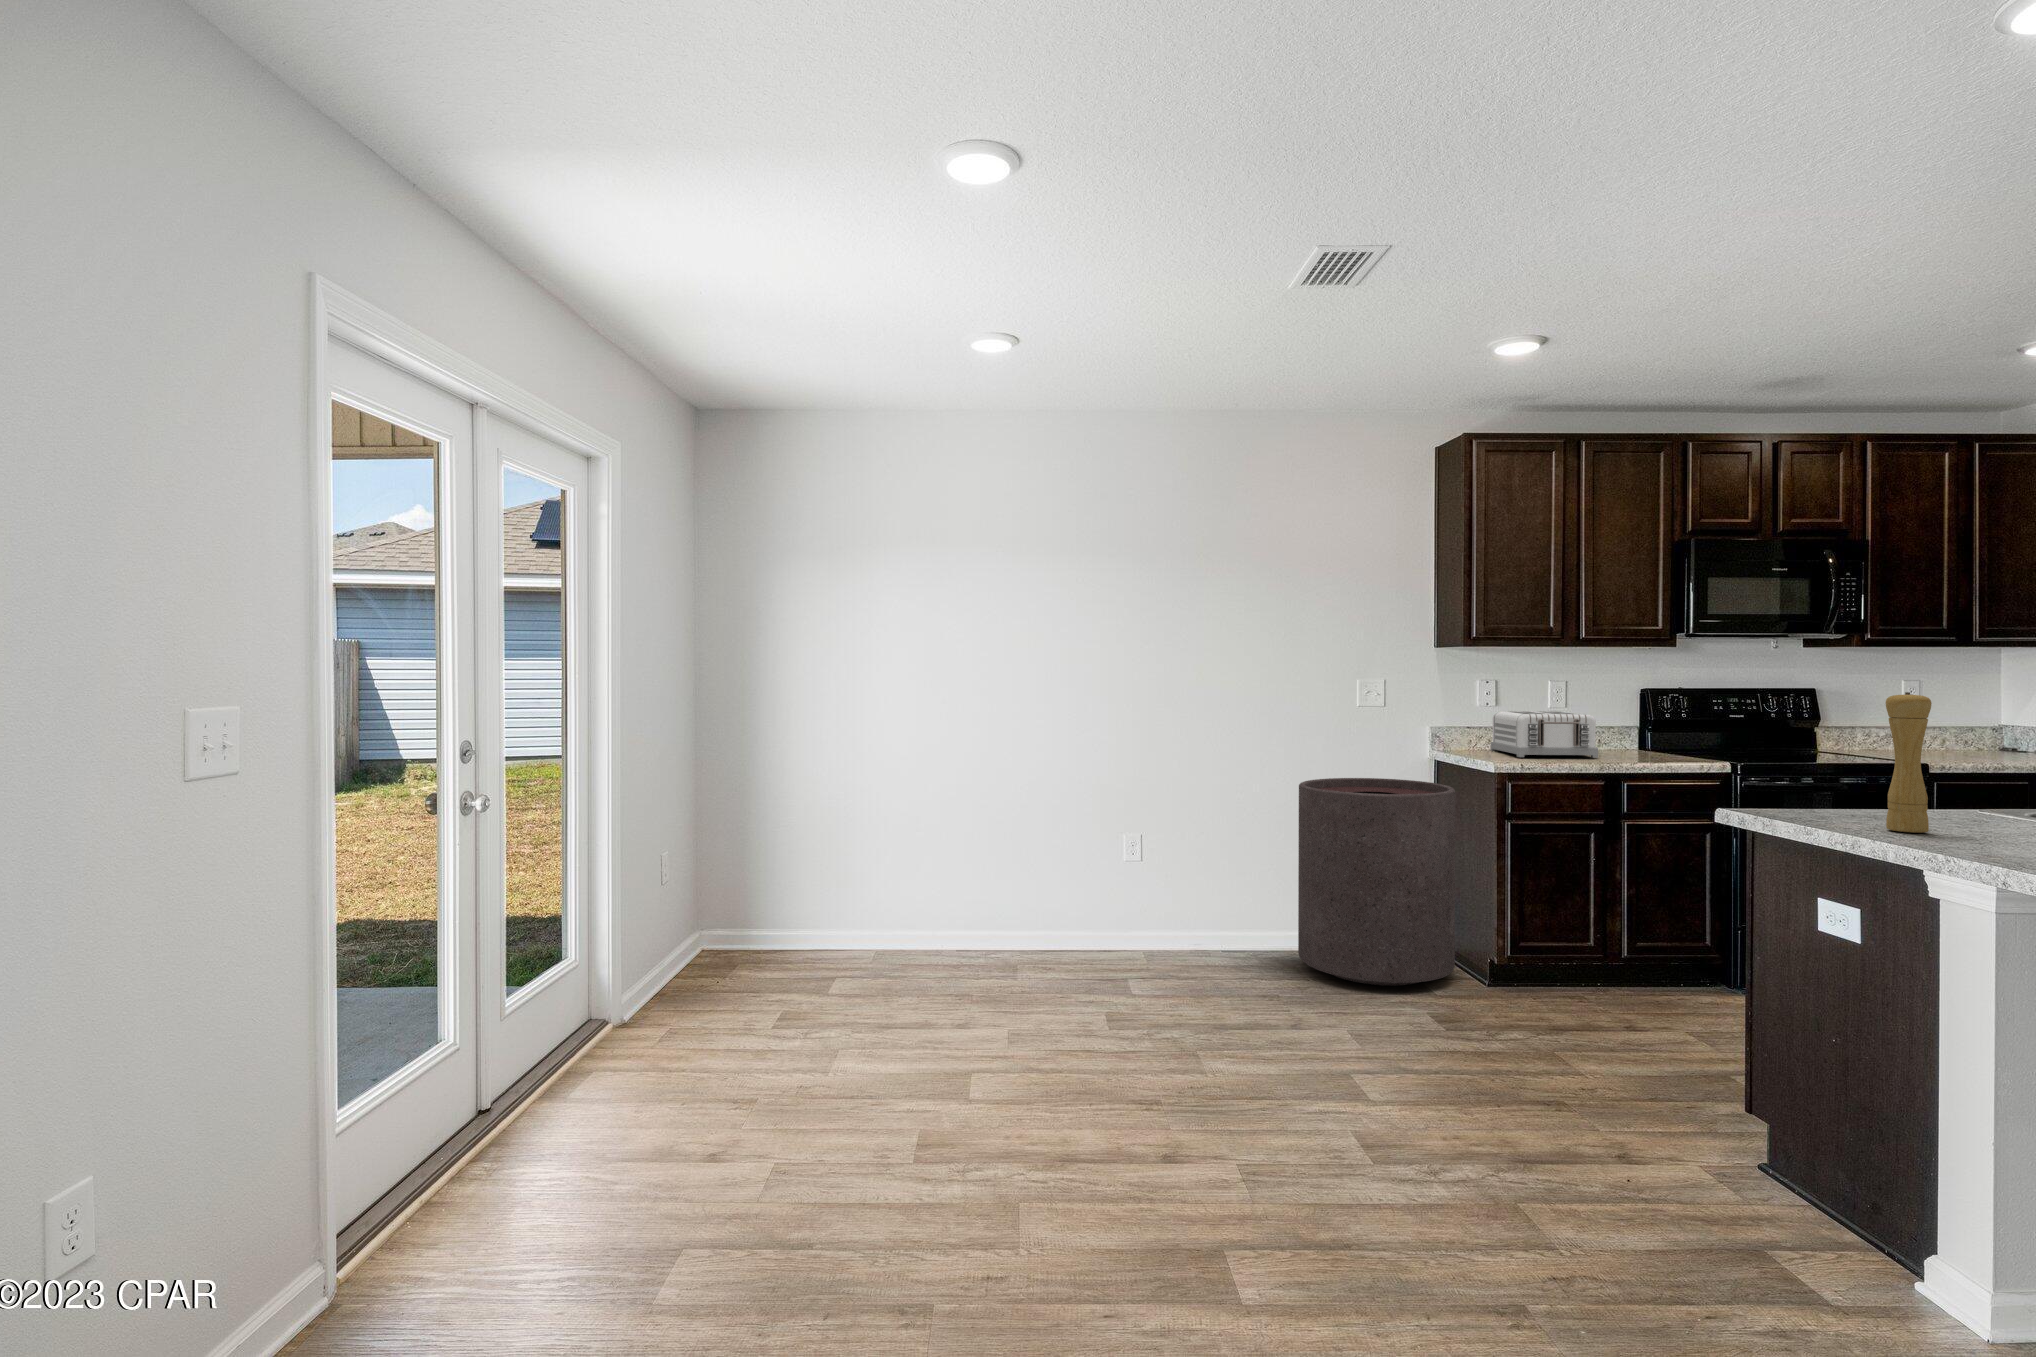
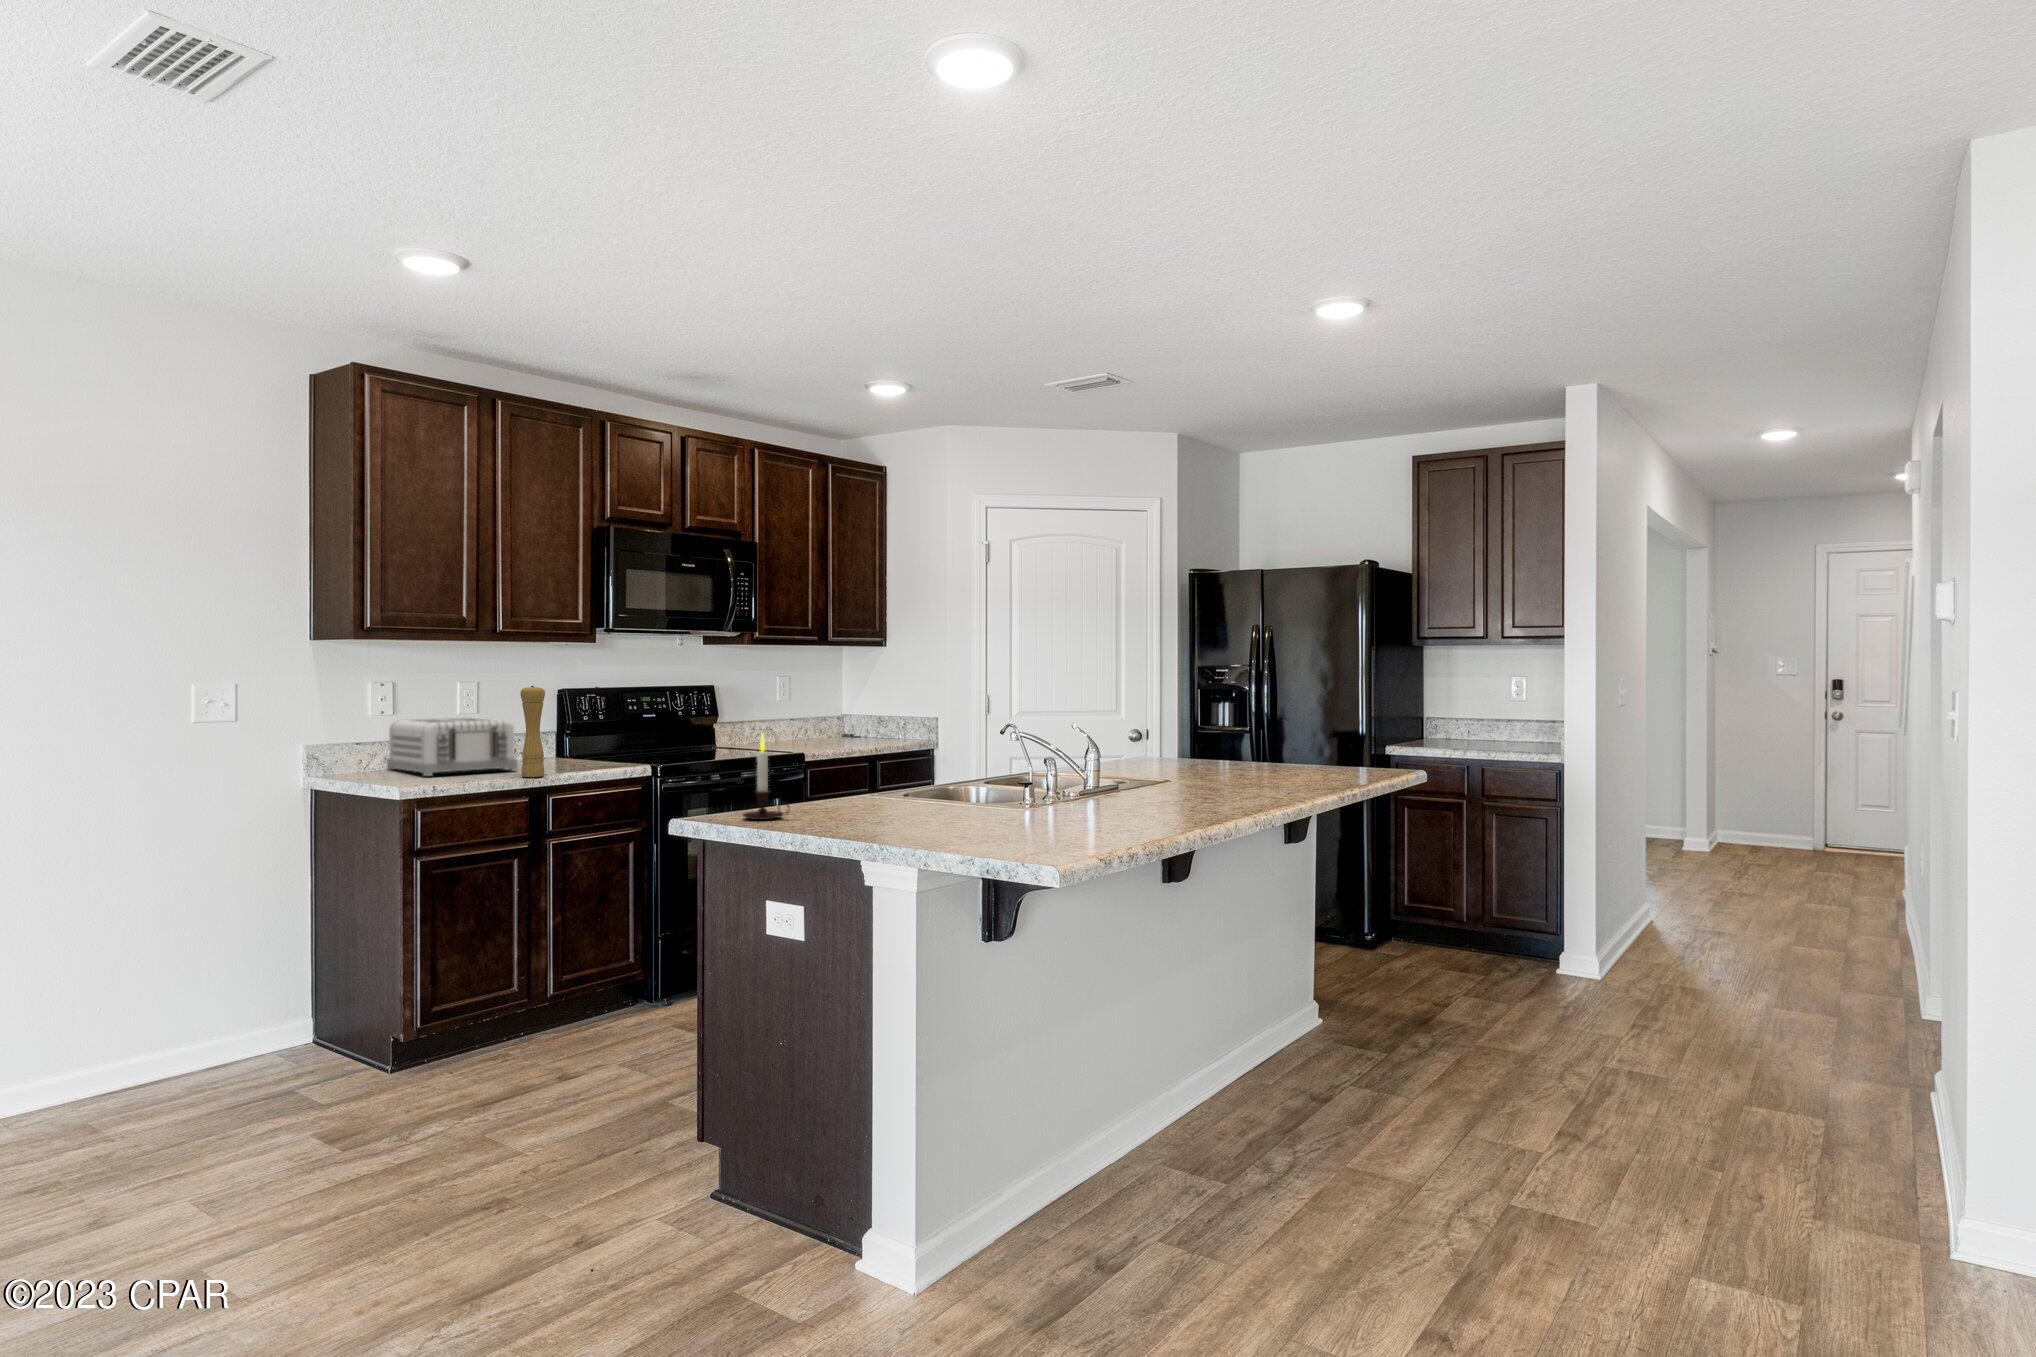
pepper mill: present [1886,692,1932,833] -> present [520,686,545,777]
candle: none [1794,733,1850,819] -> present [743,734,789,820]
trash can: present [1298,778,1455,986] -> none [96,818,346,1115]

